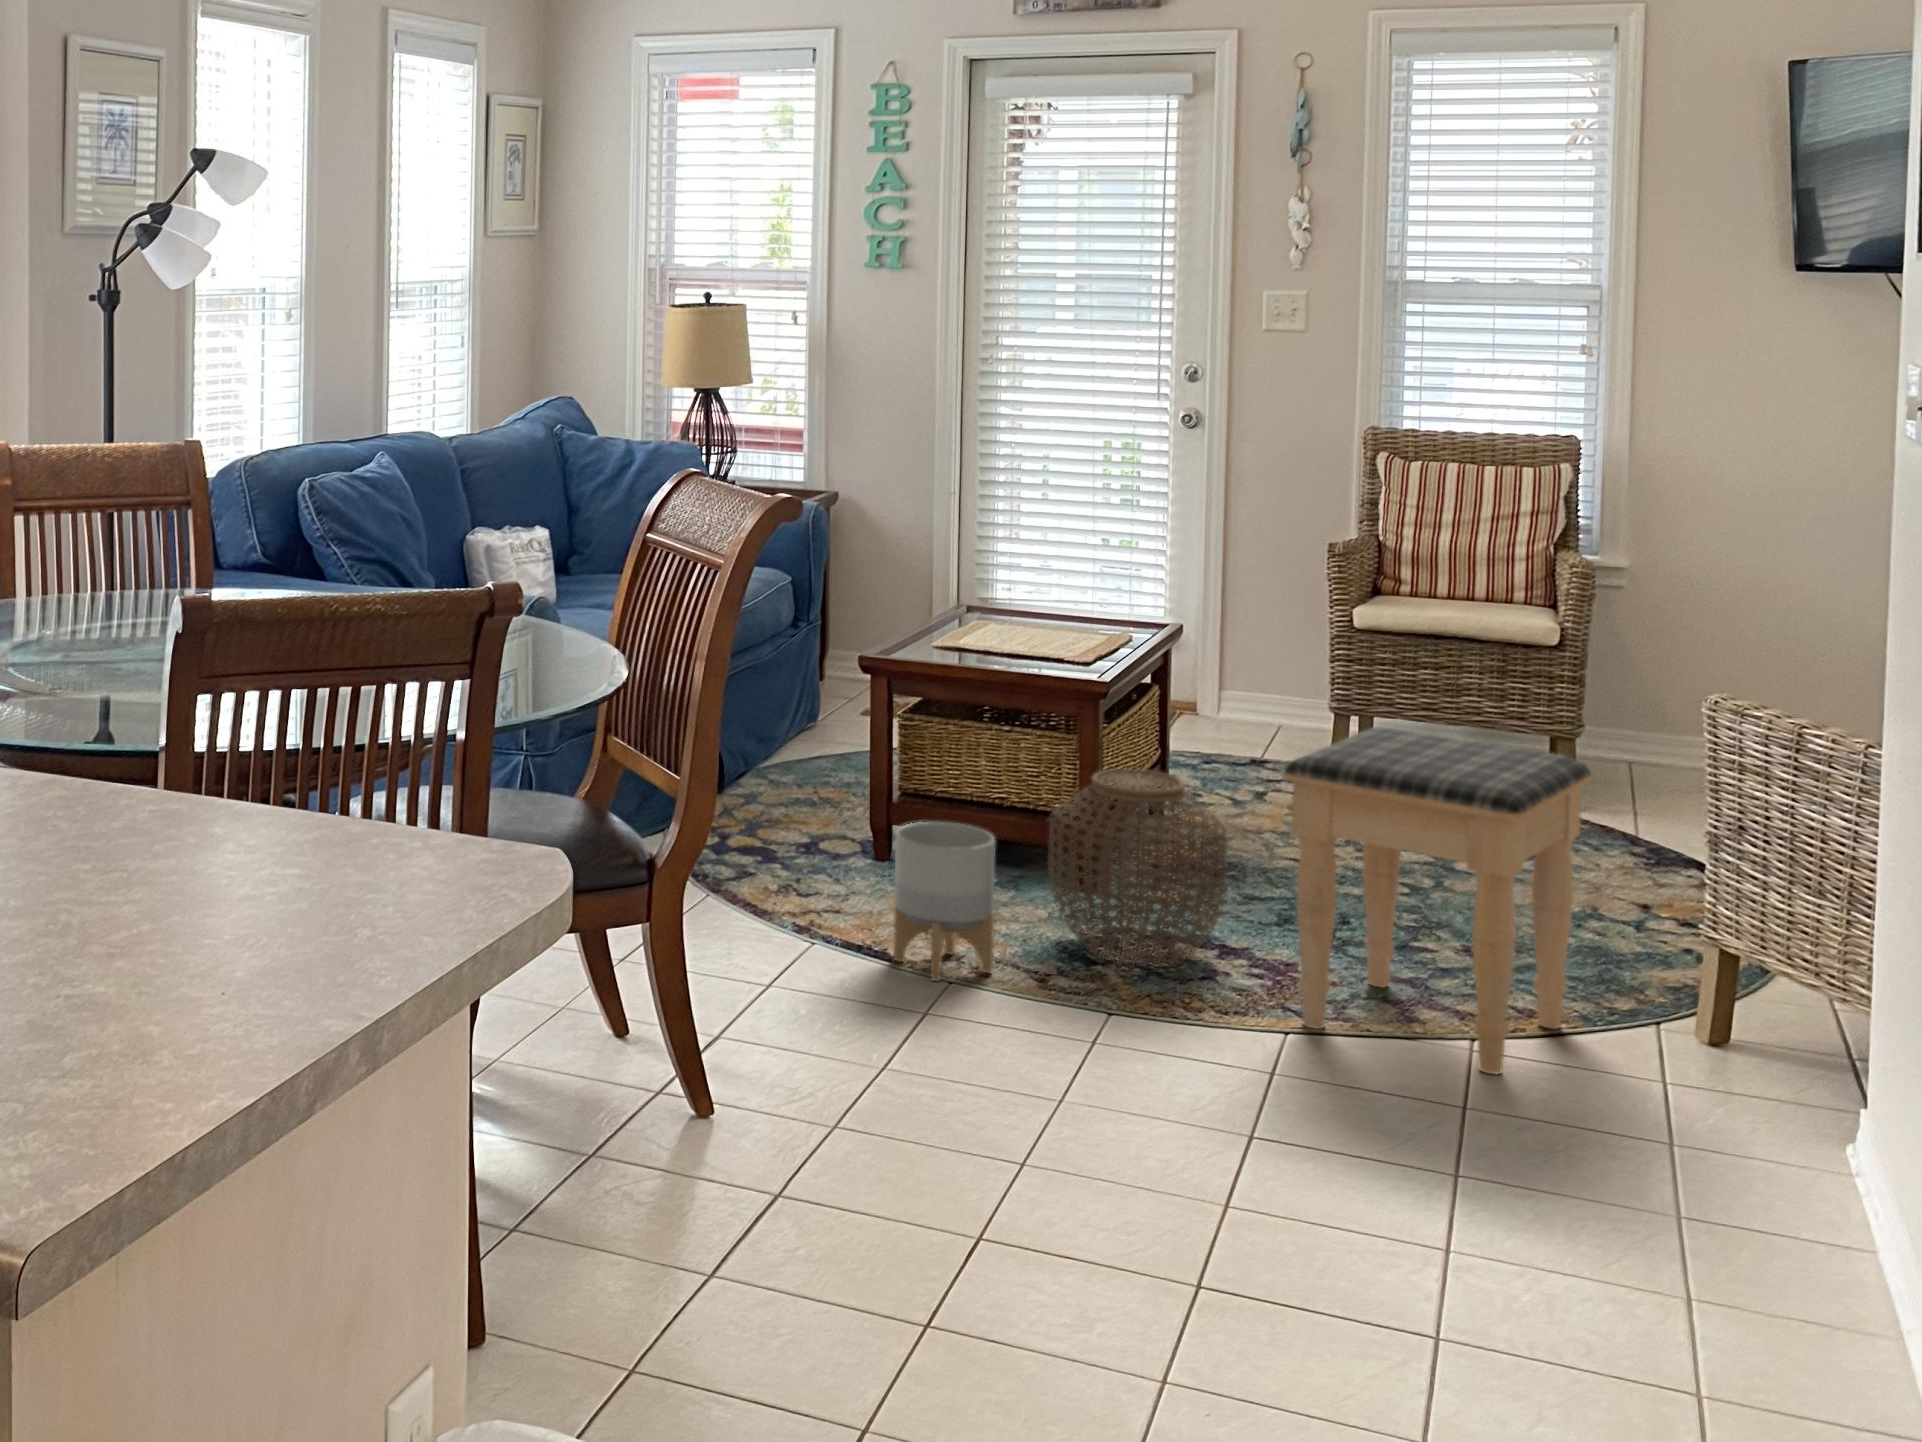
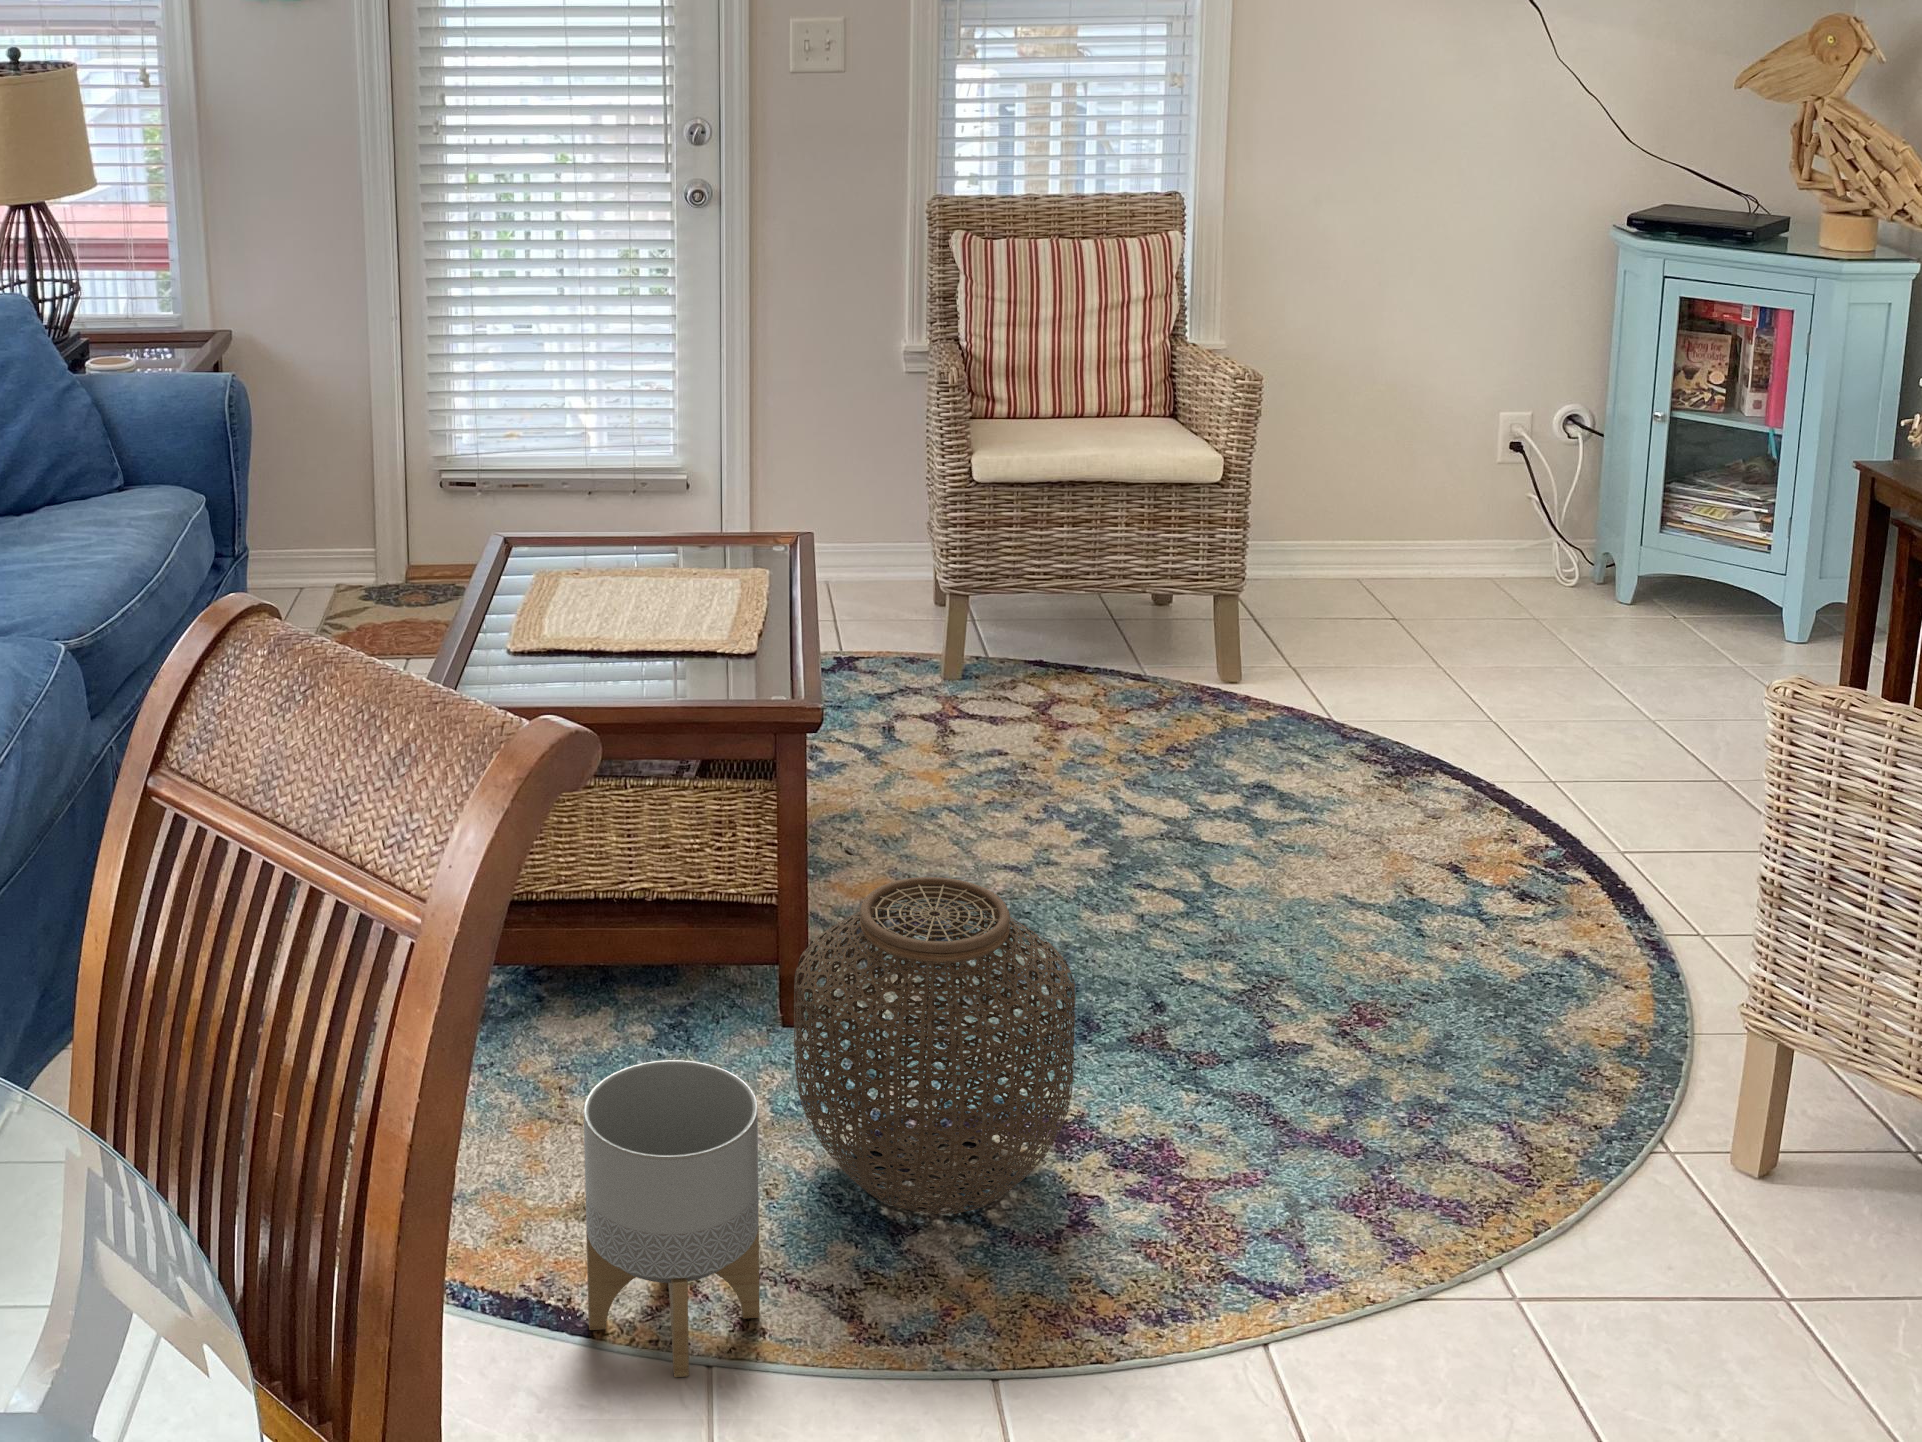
footstool: present [1284,727,1591,1074] -> none [1244,771,1656,1360]

